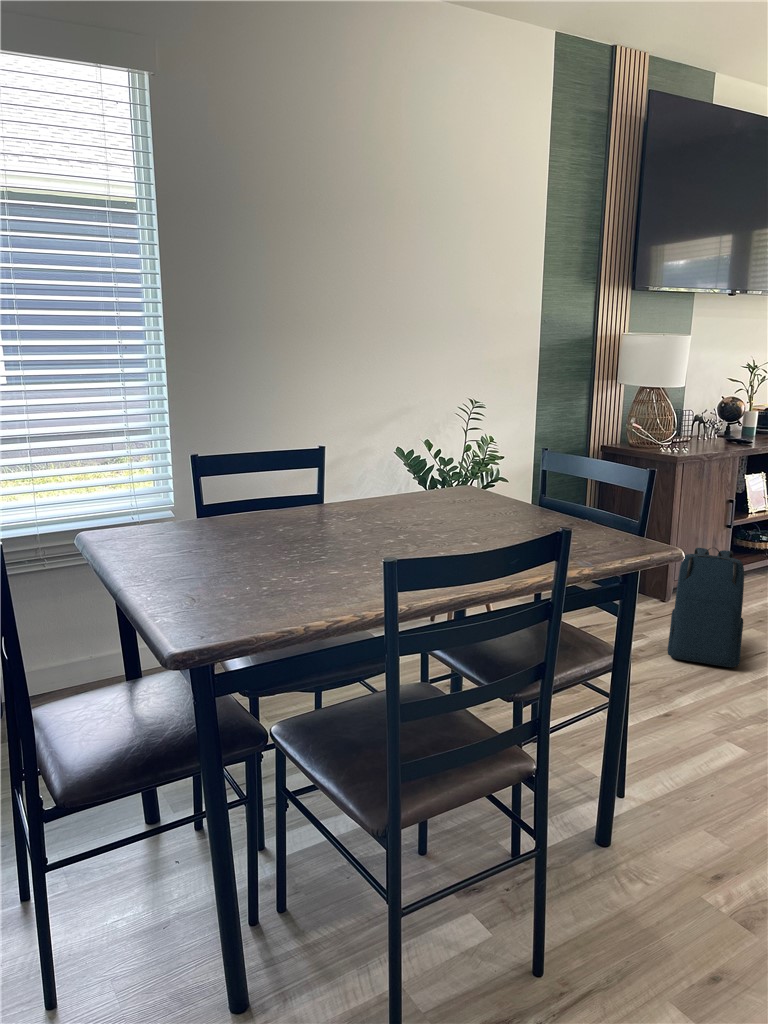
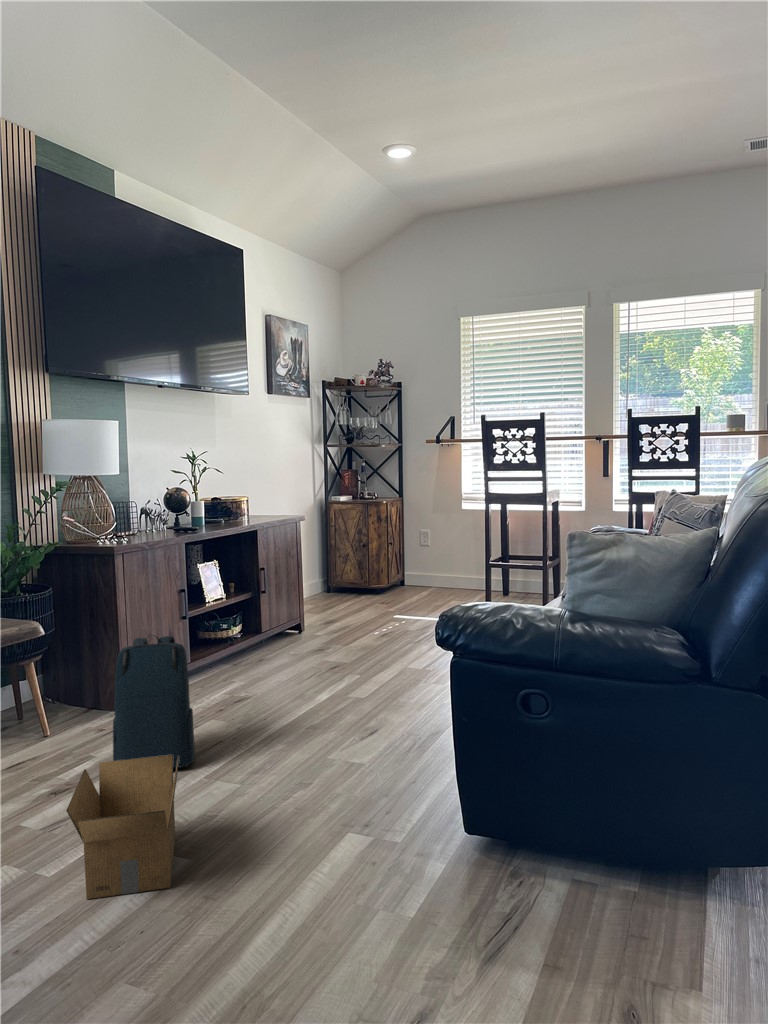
cardboard box: none [656,652,746,767] -> present [66,755,179,899]

